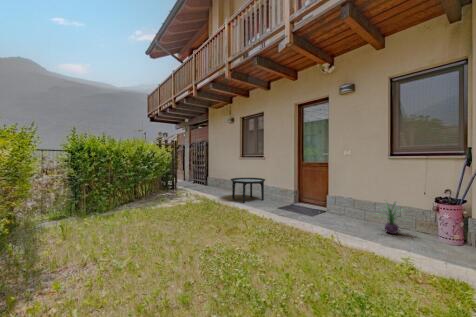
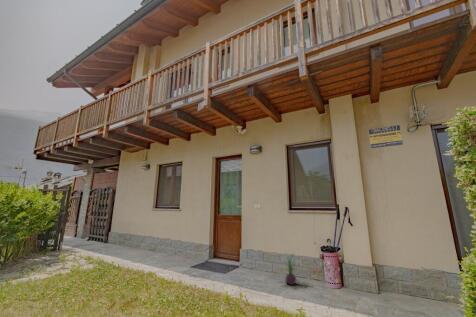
round table: present [231,178,265,203] -> none [138,232,179,262]

